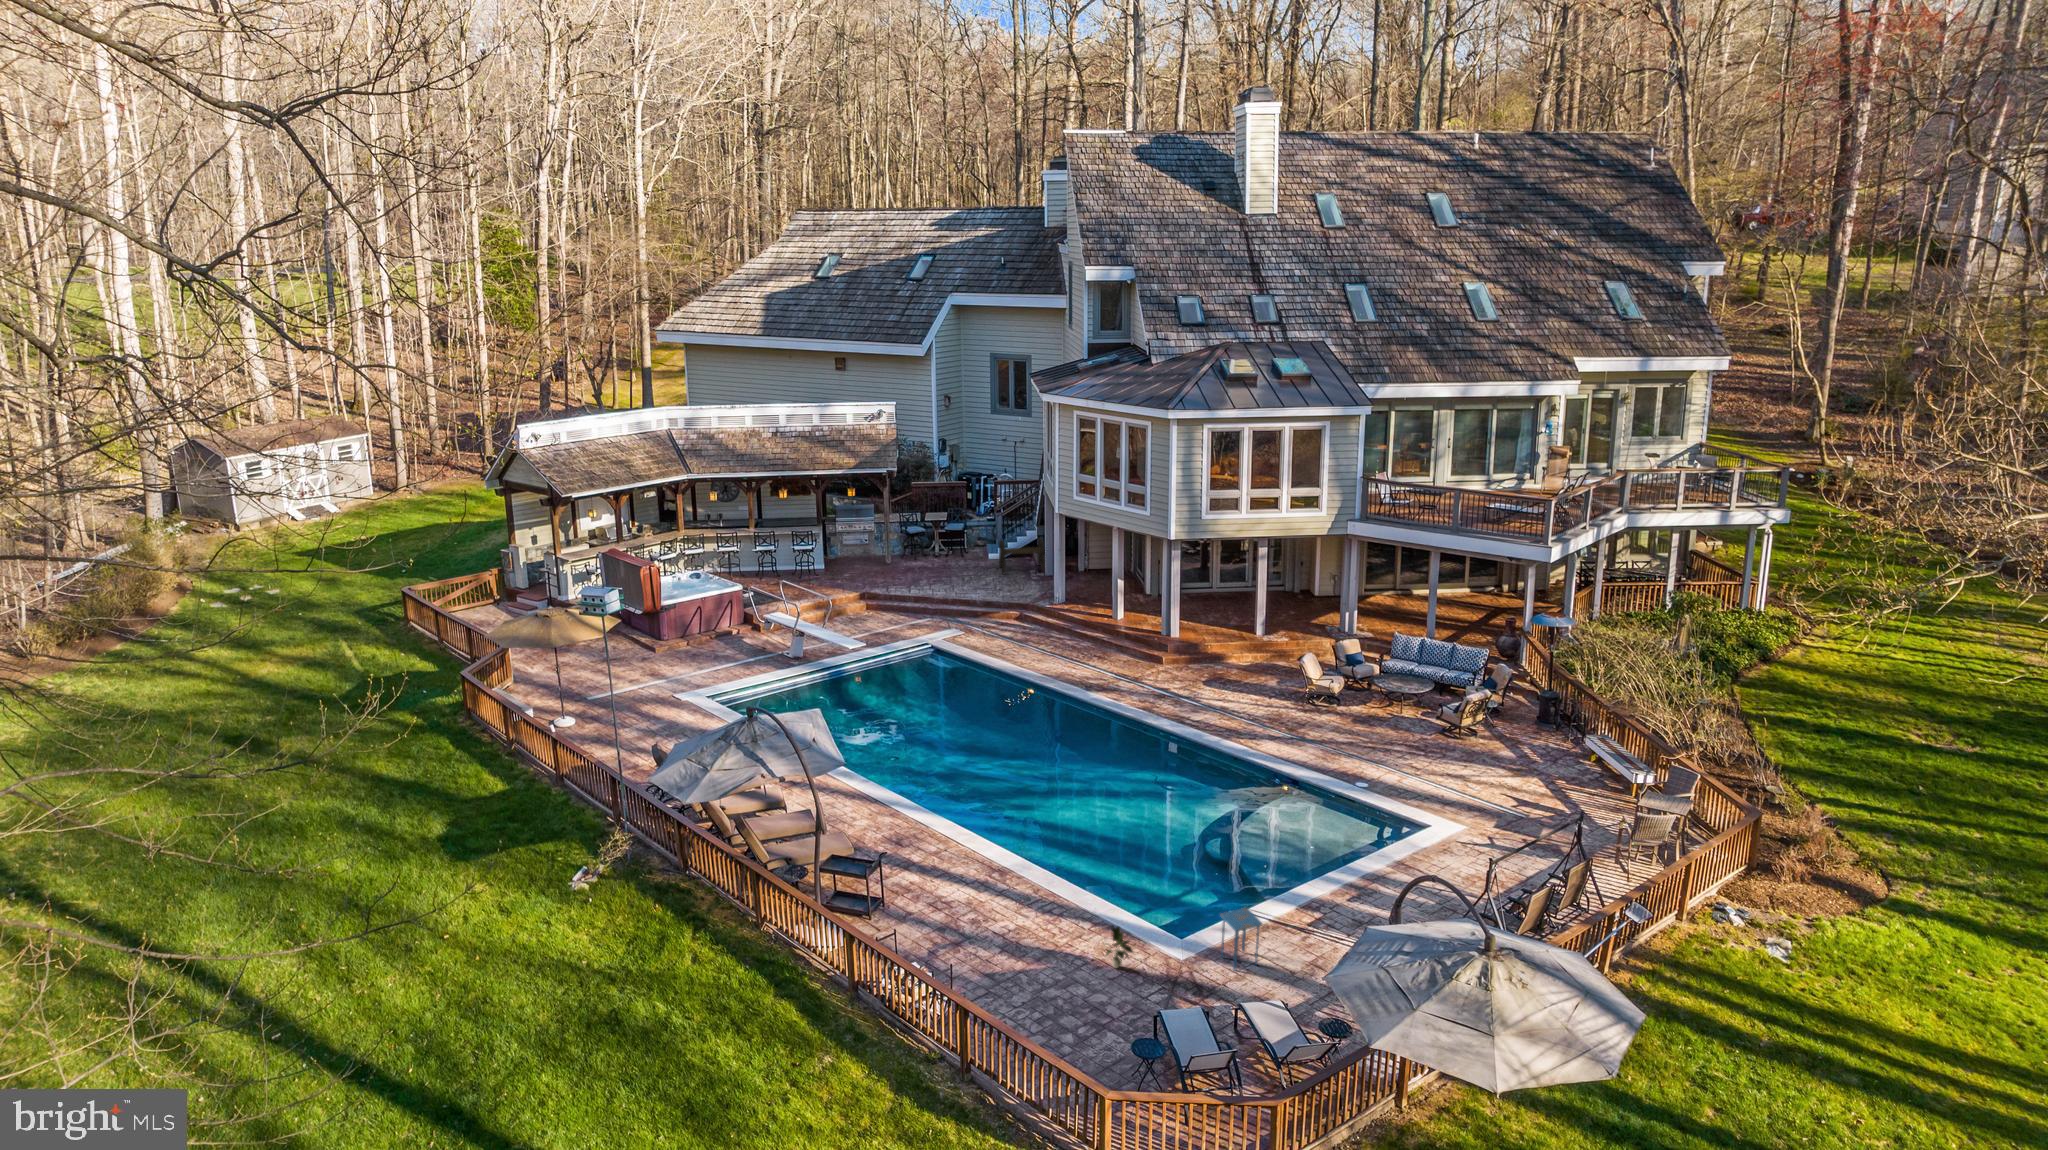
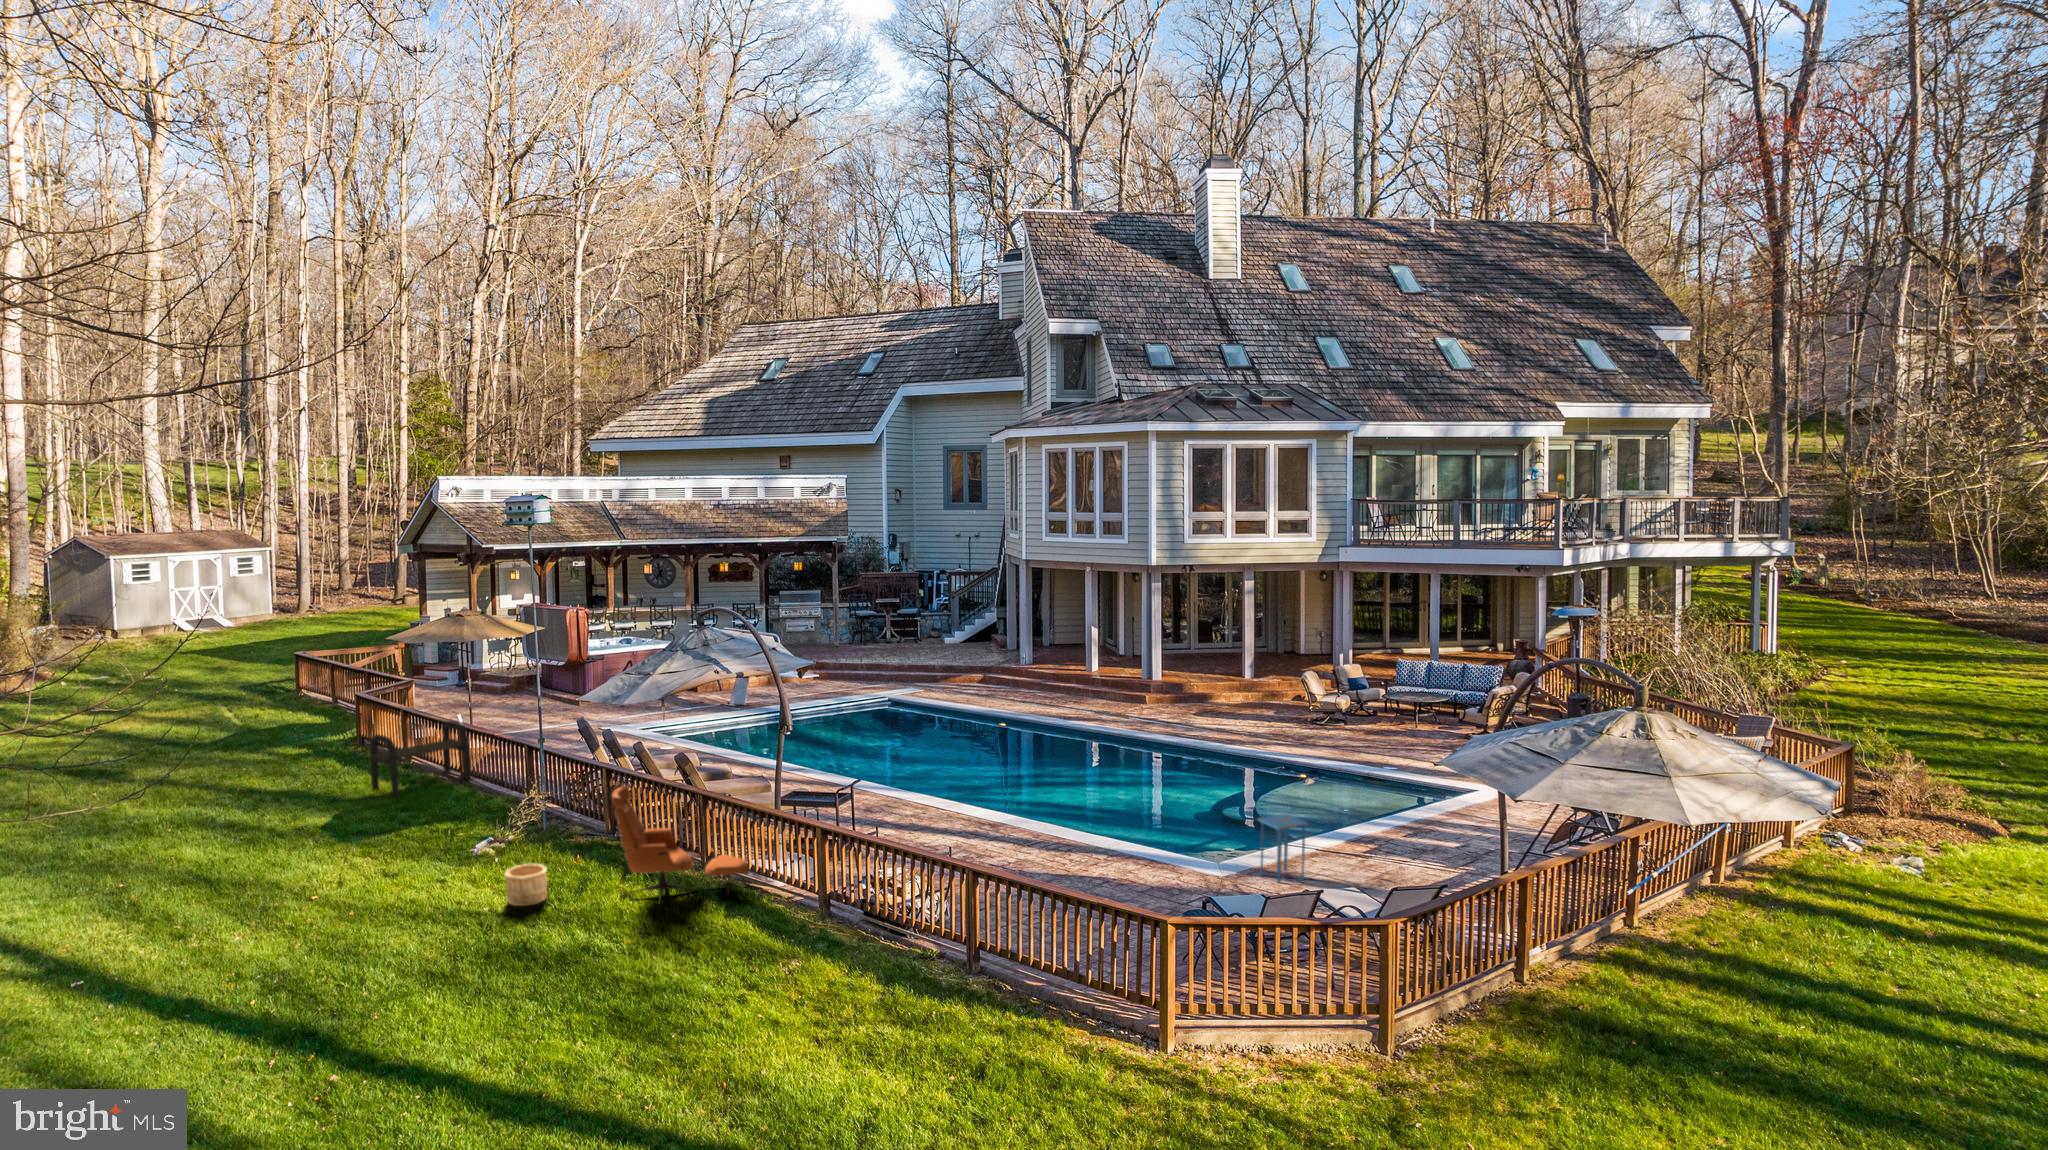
bench: present [999,538,1045,574] -> present [370,721,472,798]
lounge chair: none [676,873,797,973] -> present [612,786,748,903]
potted plant: present [1106,926,1133,968] -> none [1121,830,1160,884]
wooden bucket: none [592,927,628,967] -> present [505,864,547,906]

